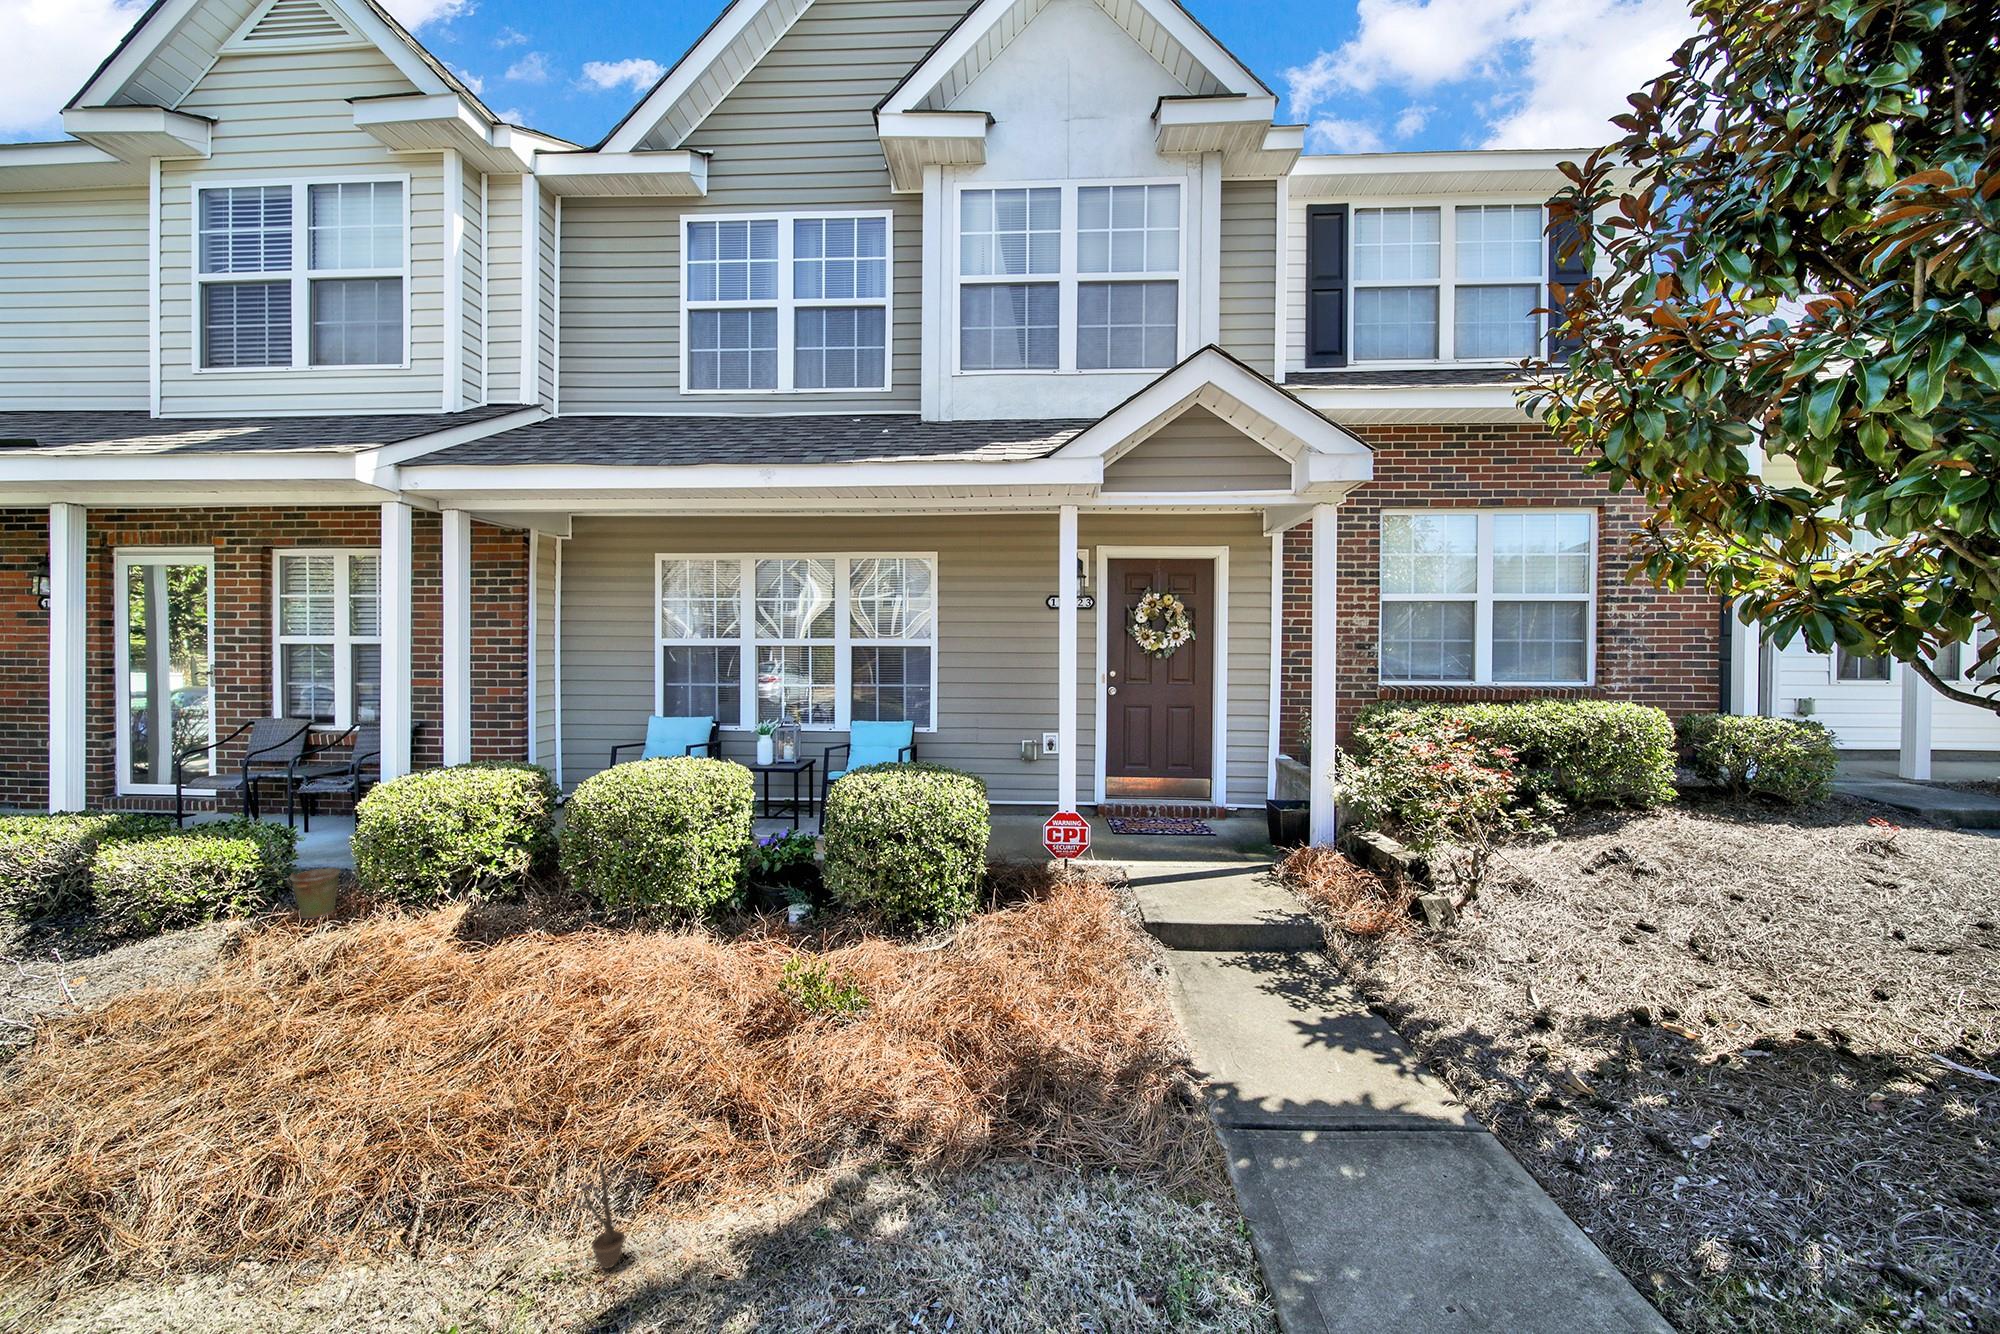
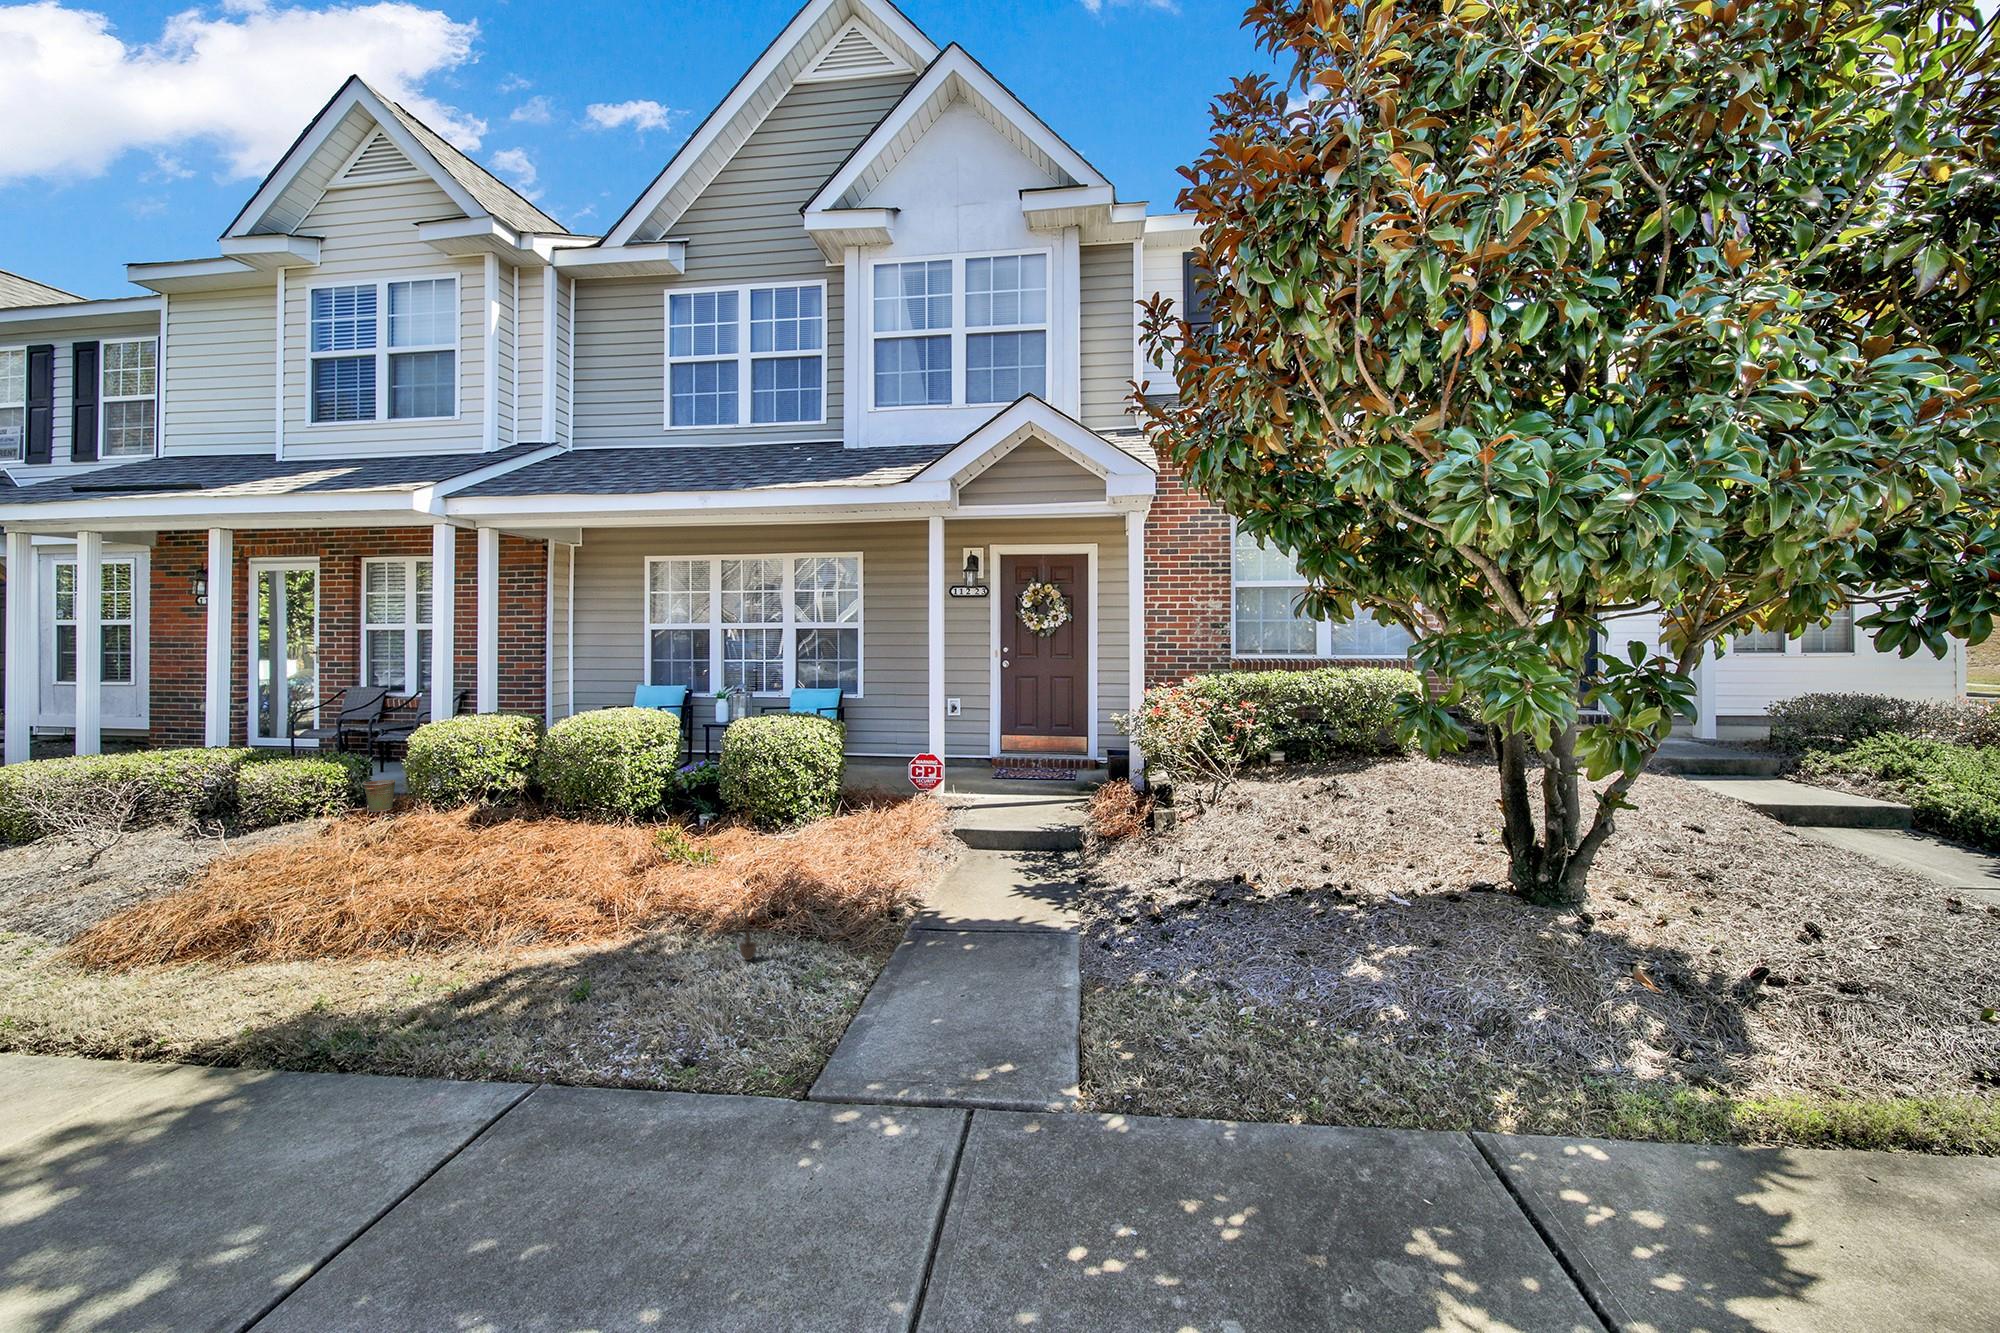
decorative plant: present [561,1161,644,1268] -> present [727,901,767,960]

